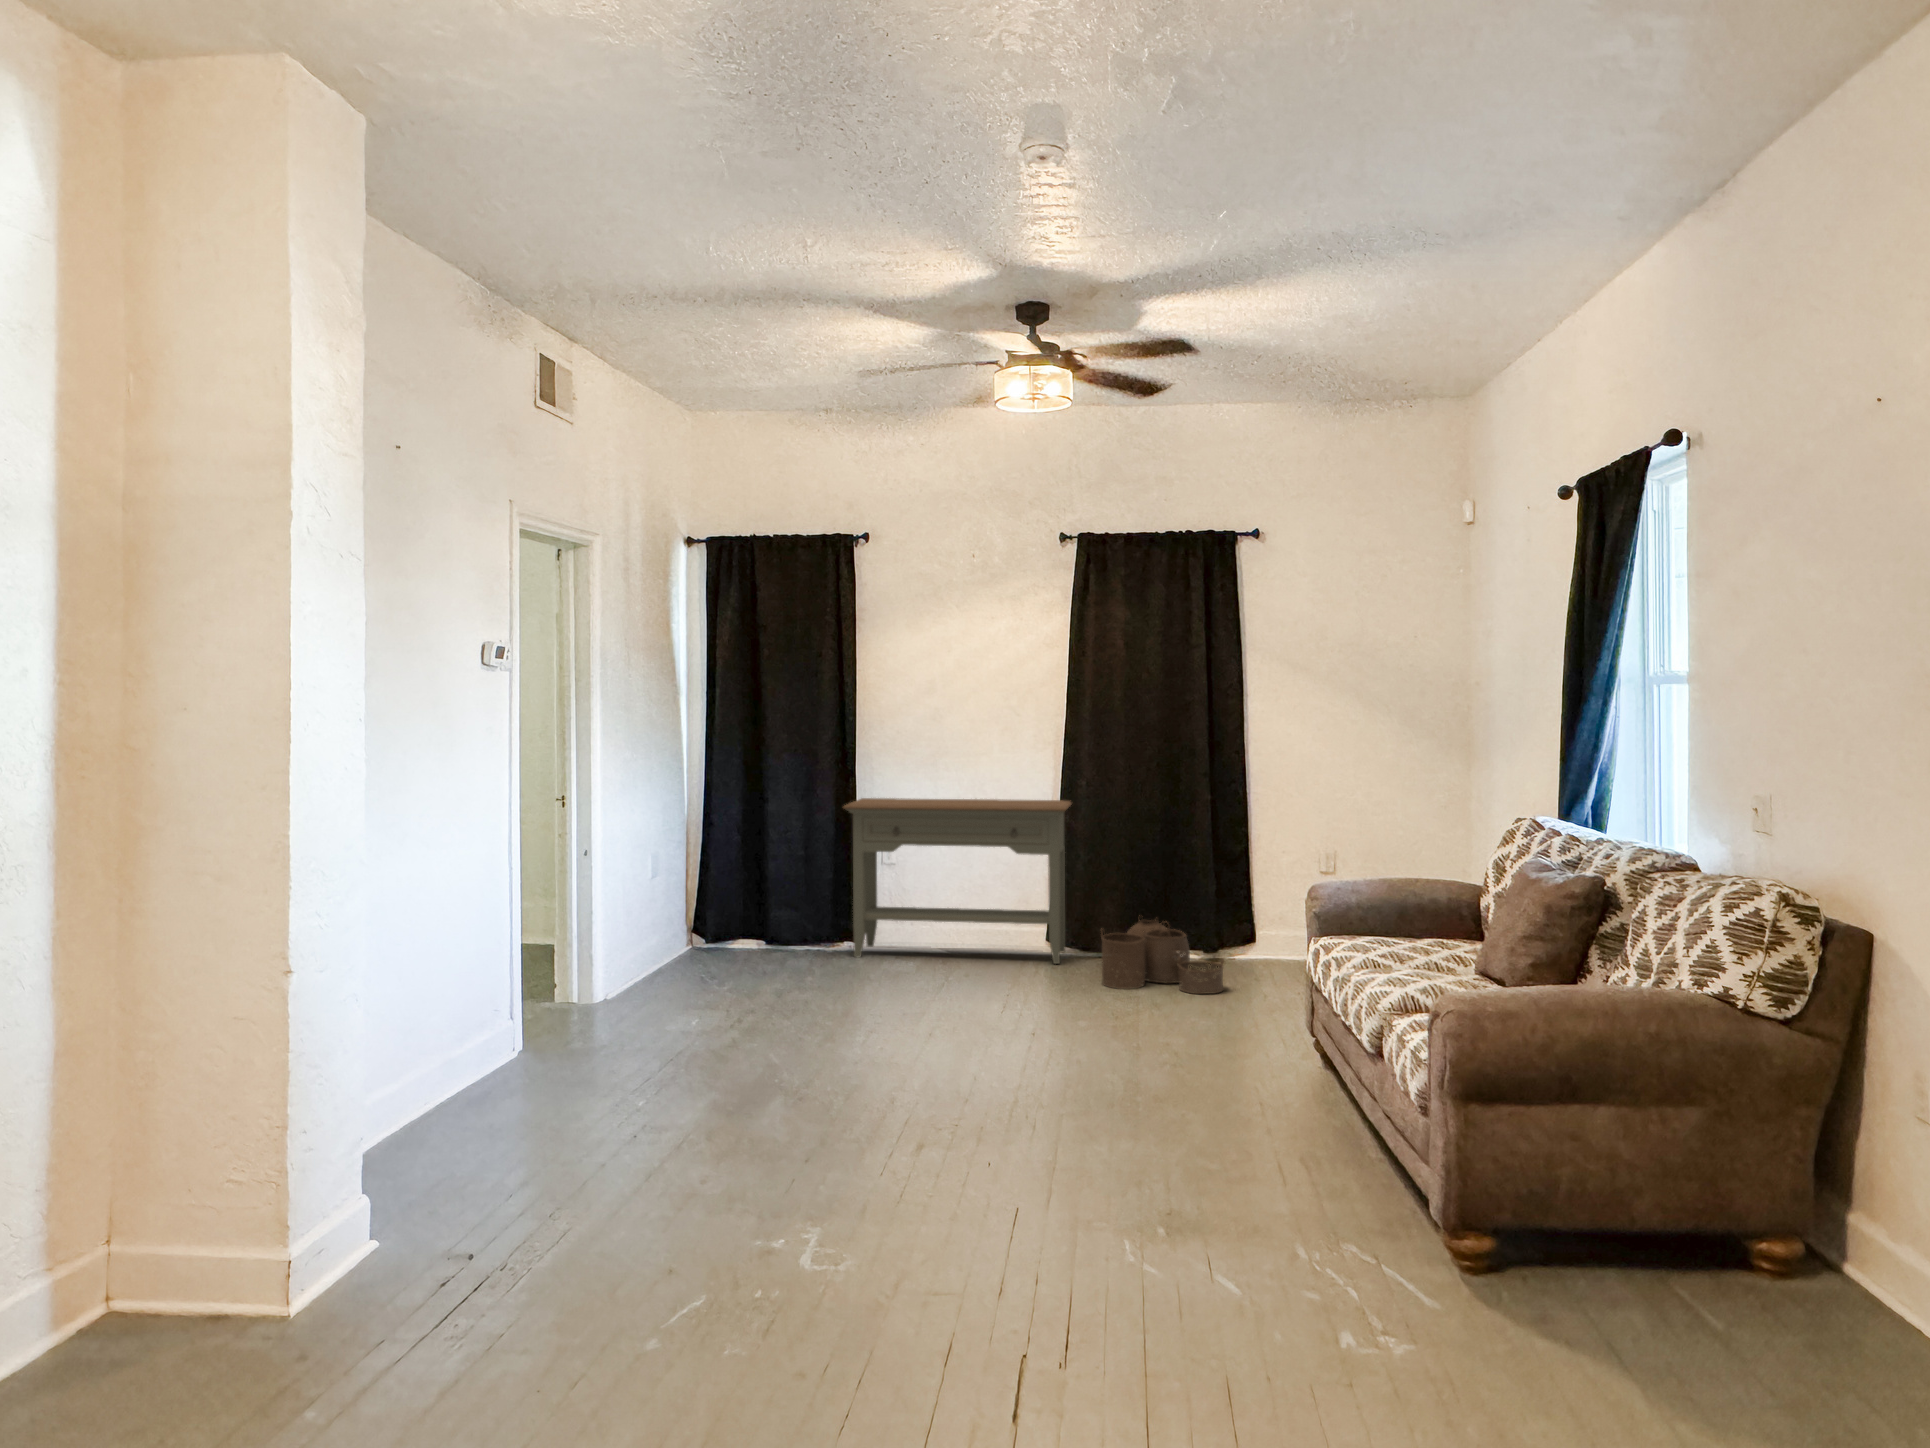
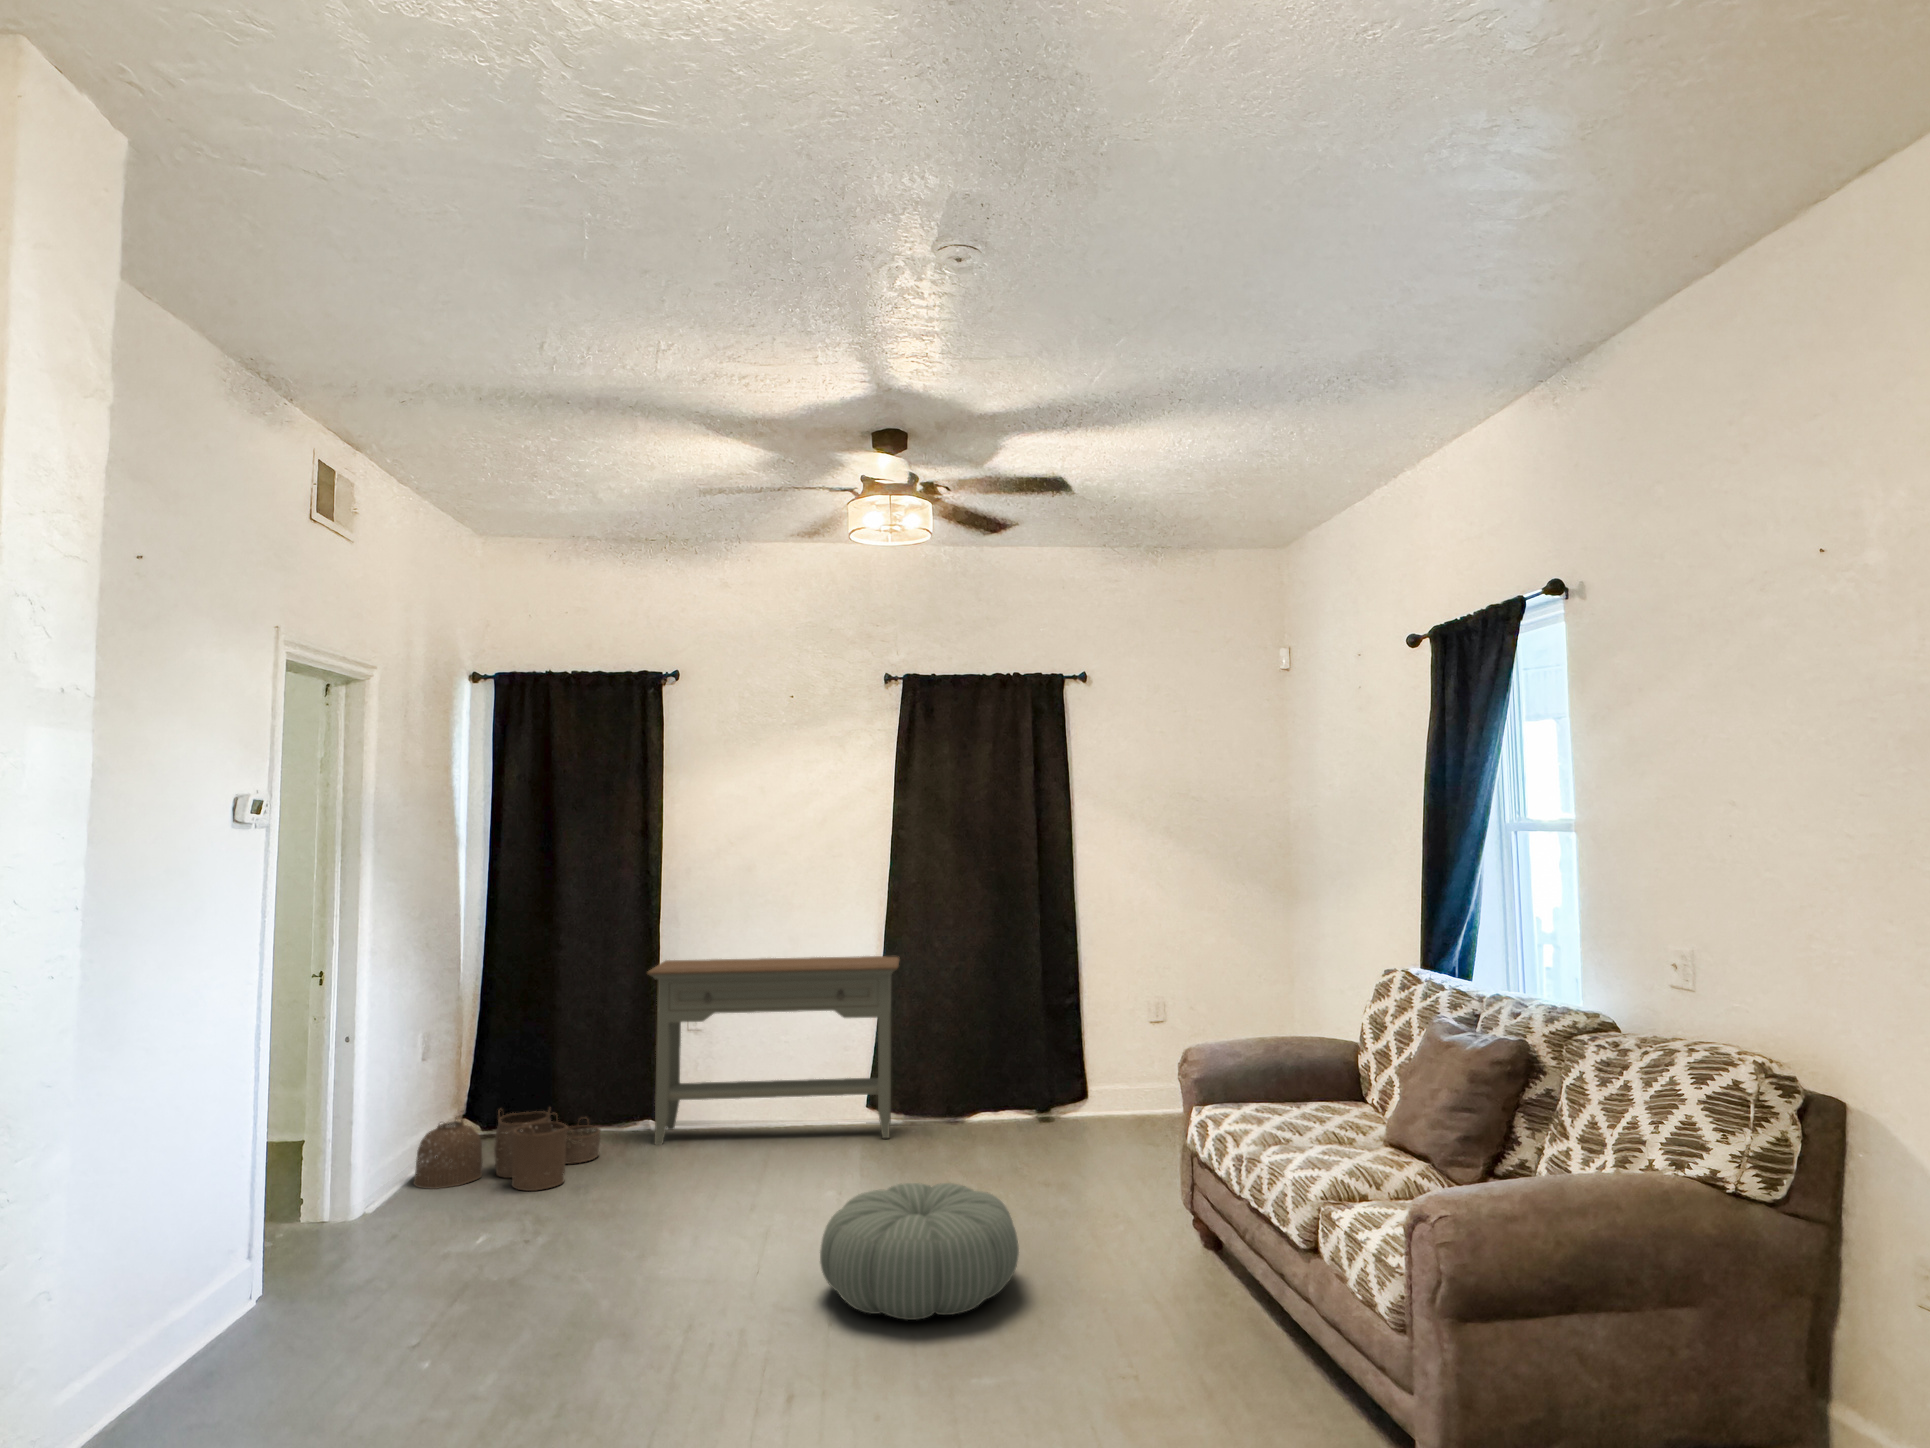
woven basket: present [1102,919,1224,994] -> present [414,1109,600,1191]
pouf: none [961,988,1134,1095] -> present [820,1183,1019,1320]

